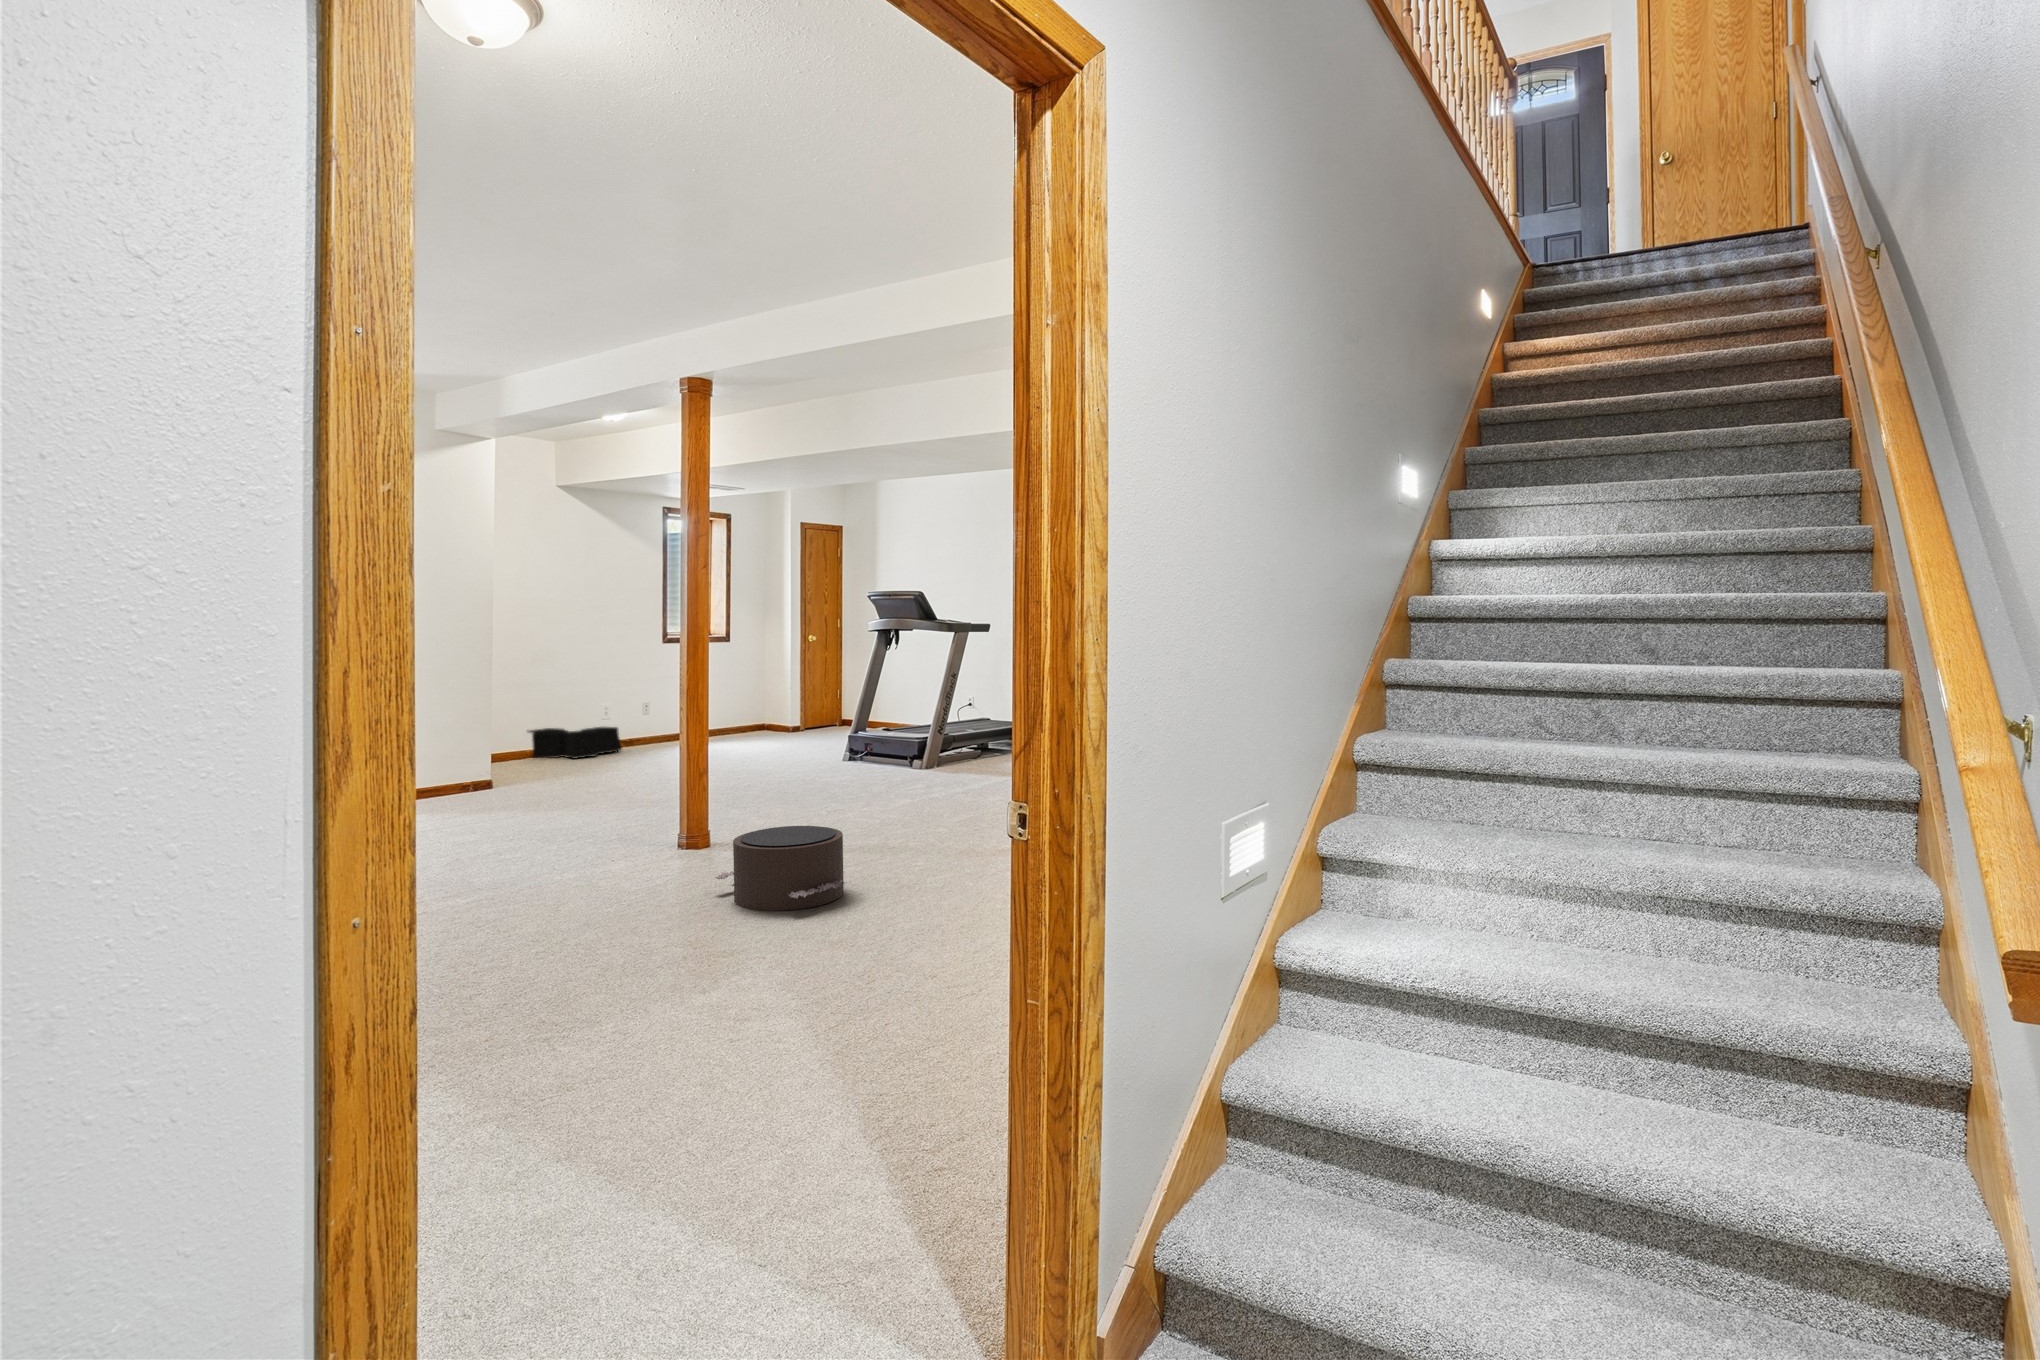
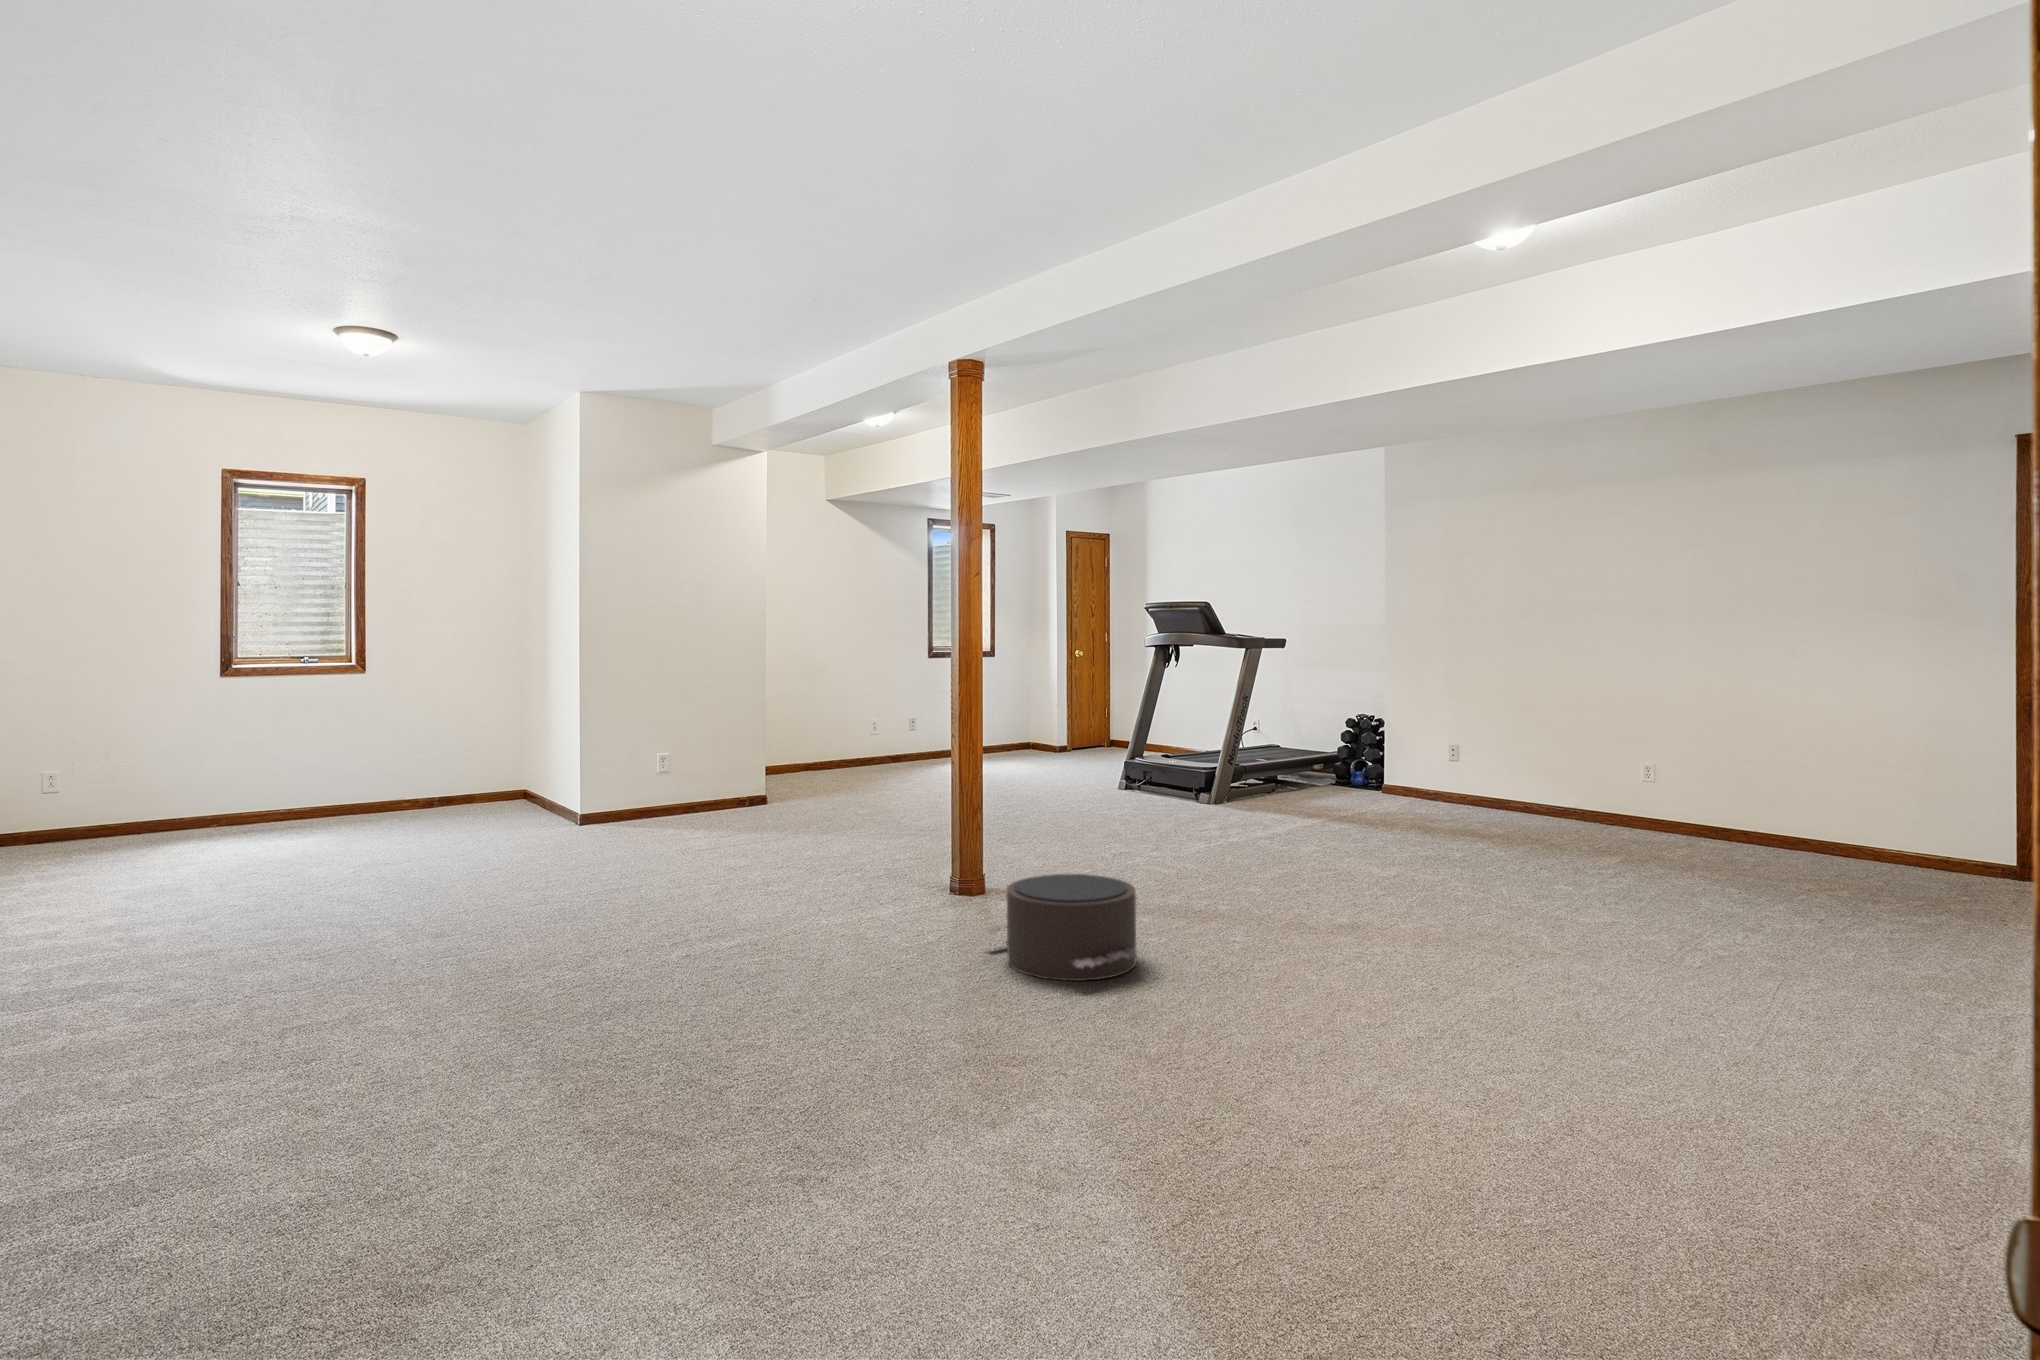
storage bin: present [527,727,622,759] -> none [803,743,891,775]

